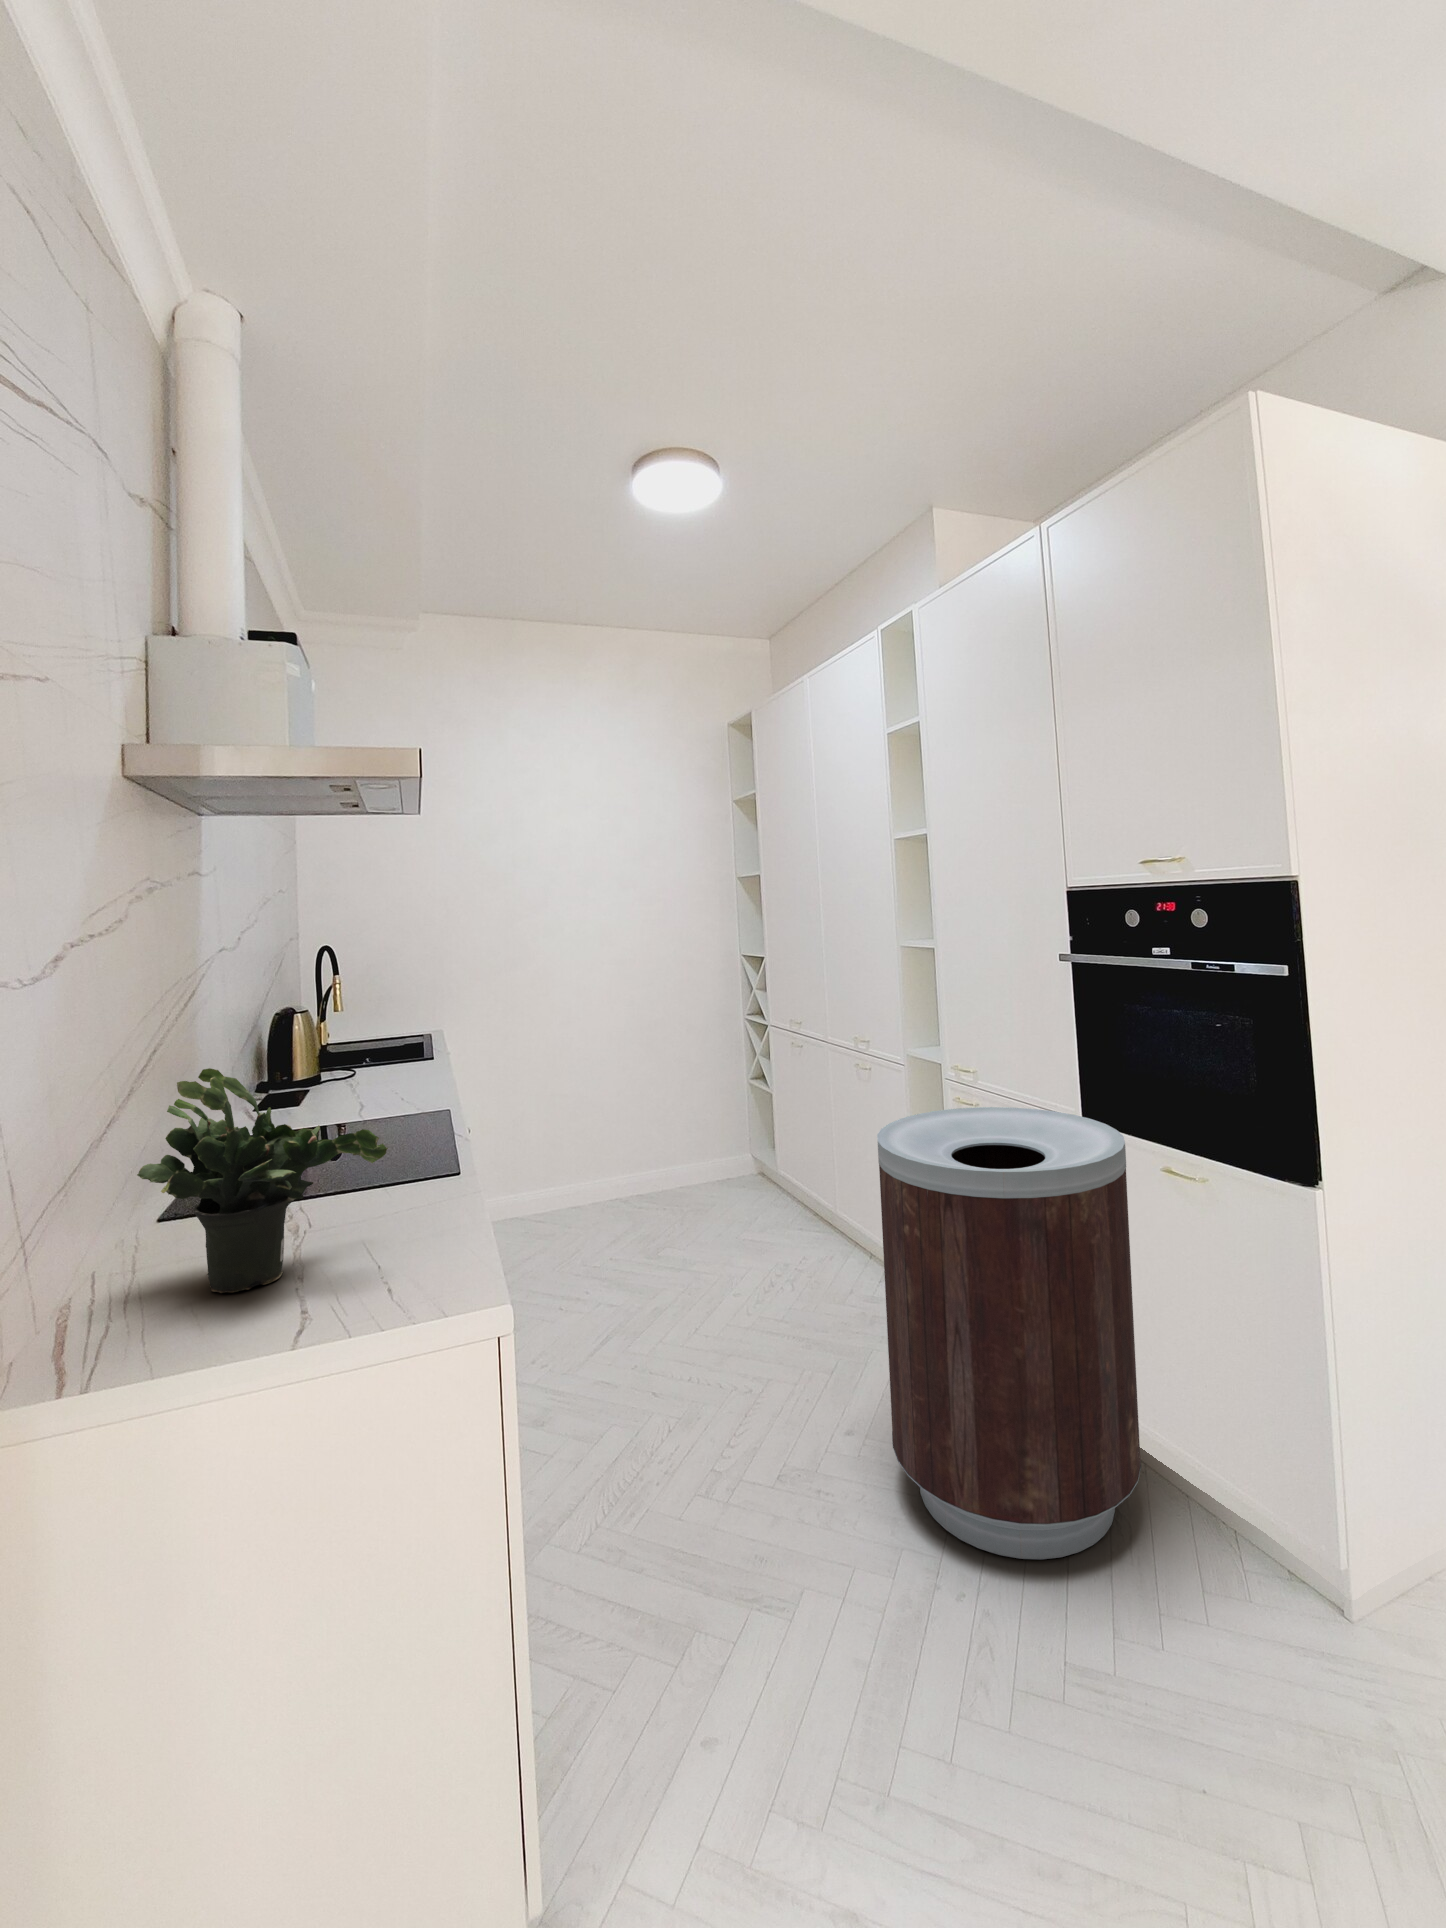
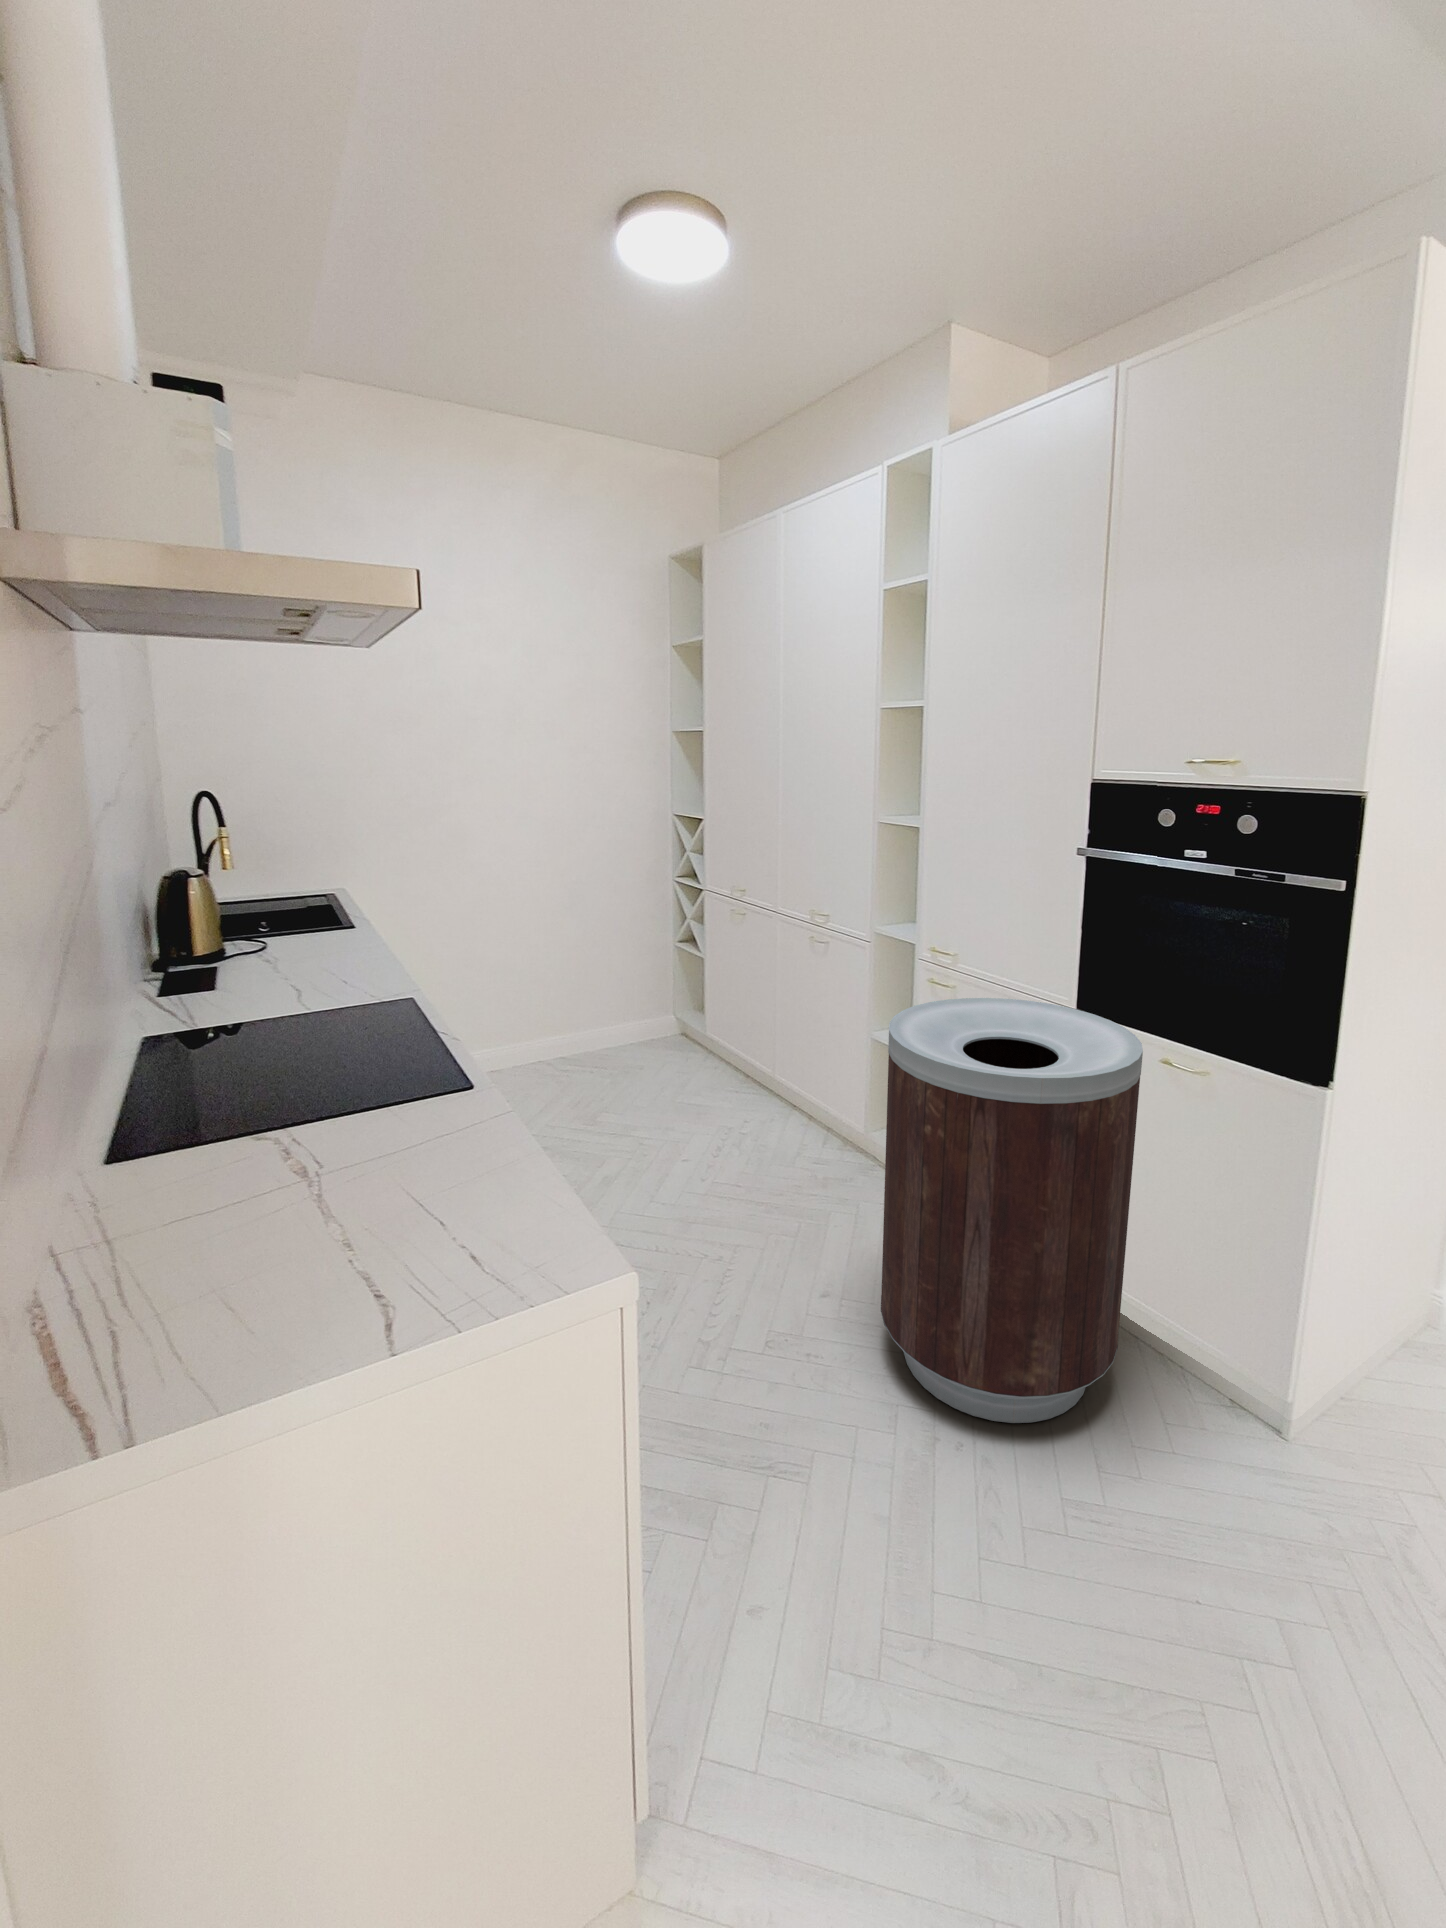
potted plant: present [137,1068,388,1293] -> none [124,1008,455,1275]

